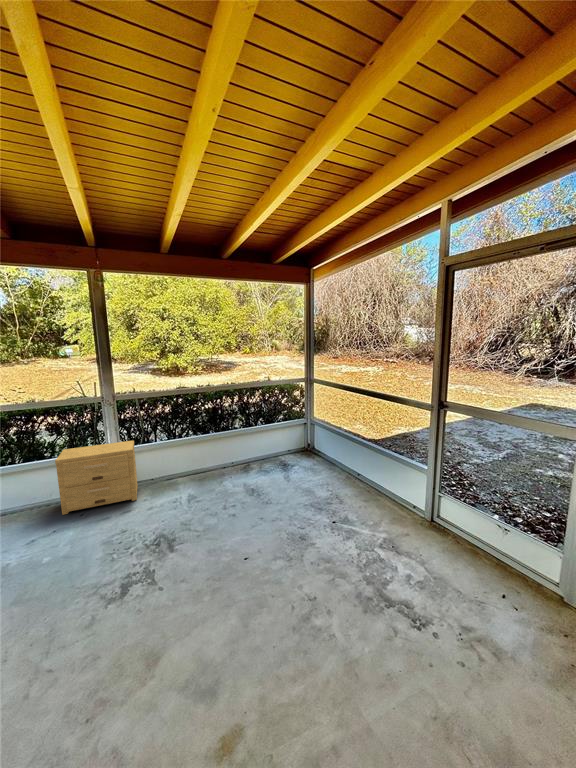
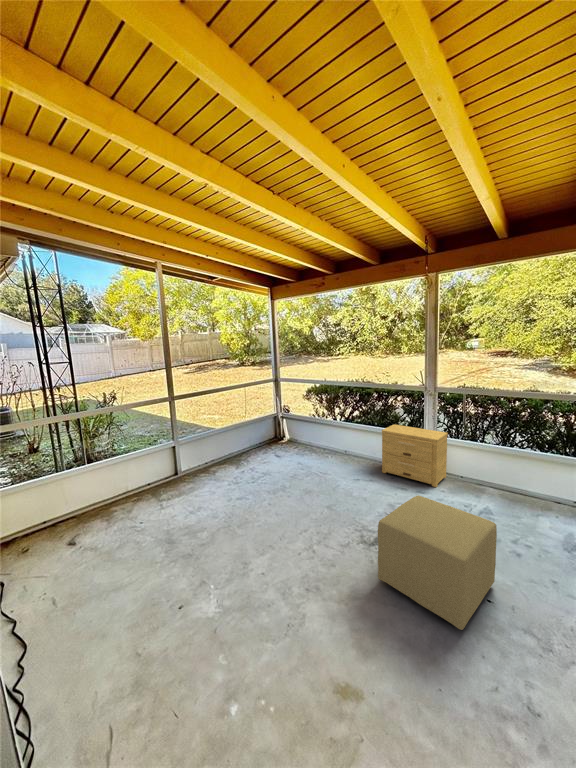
ottoman: none [159,495,255,618] -> present [378,496,497,630]

